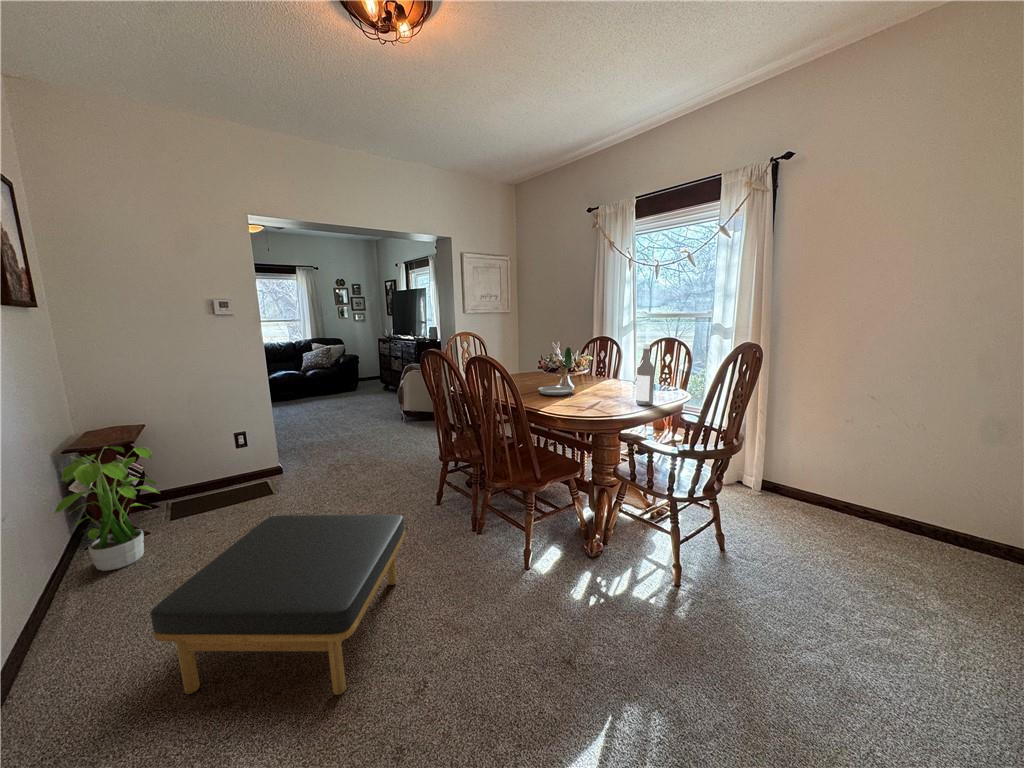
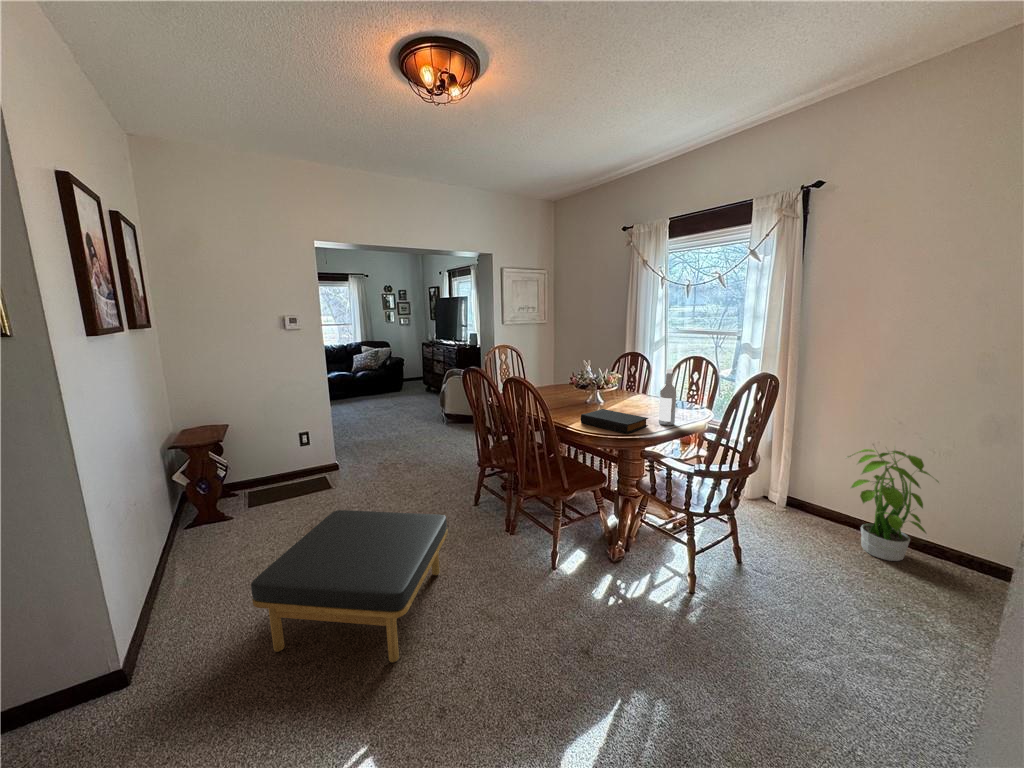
plate: present [538,347,573,395] -> none [569,367,601,411]
book: none [552,391,626,415] -> present [581,409,648,434]
potted plant: present [54,447,160,571] -> present [846,449,939,561]

